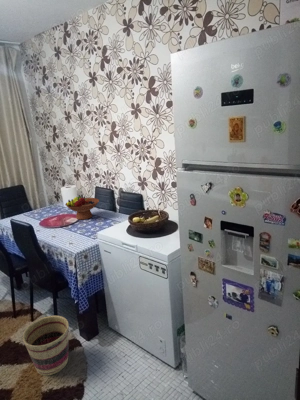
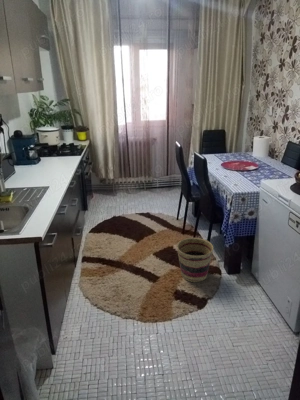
fruit bowl: present [65,196,99,220] -> none [249,147,284,170]

